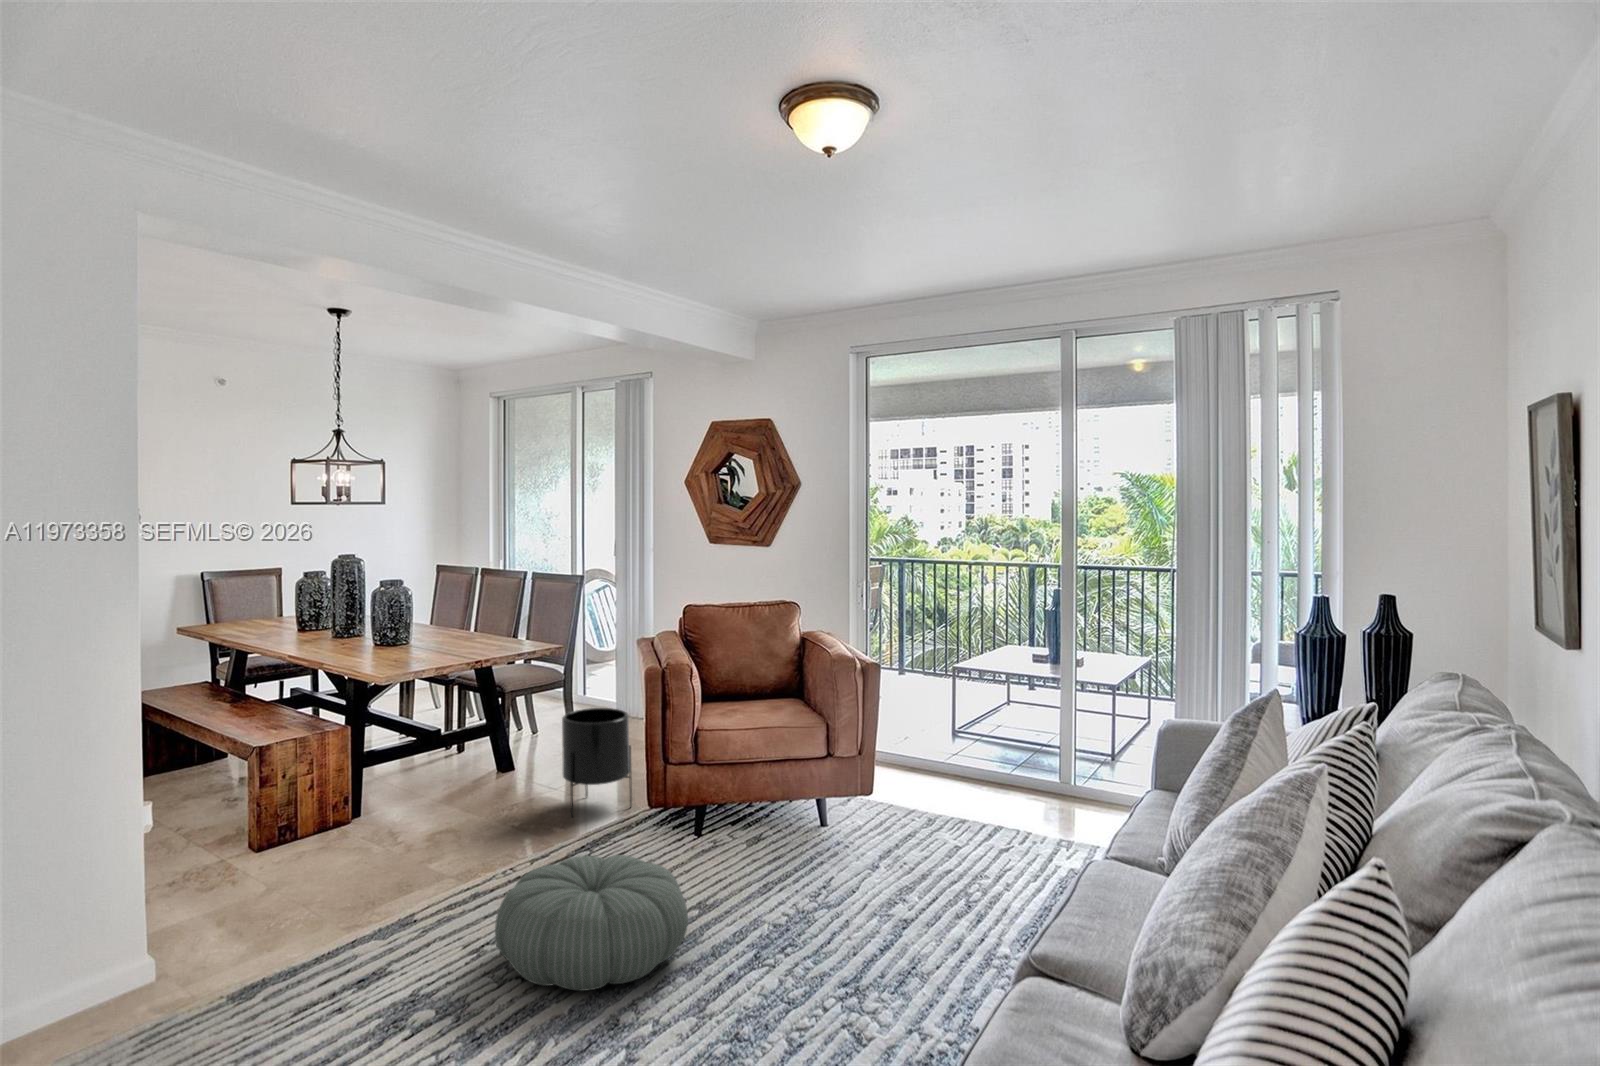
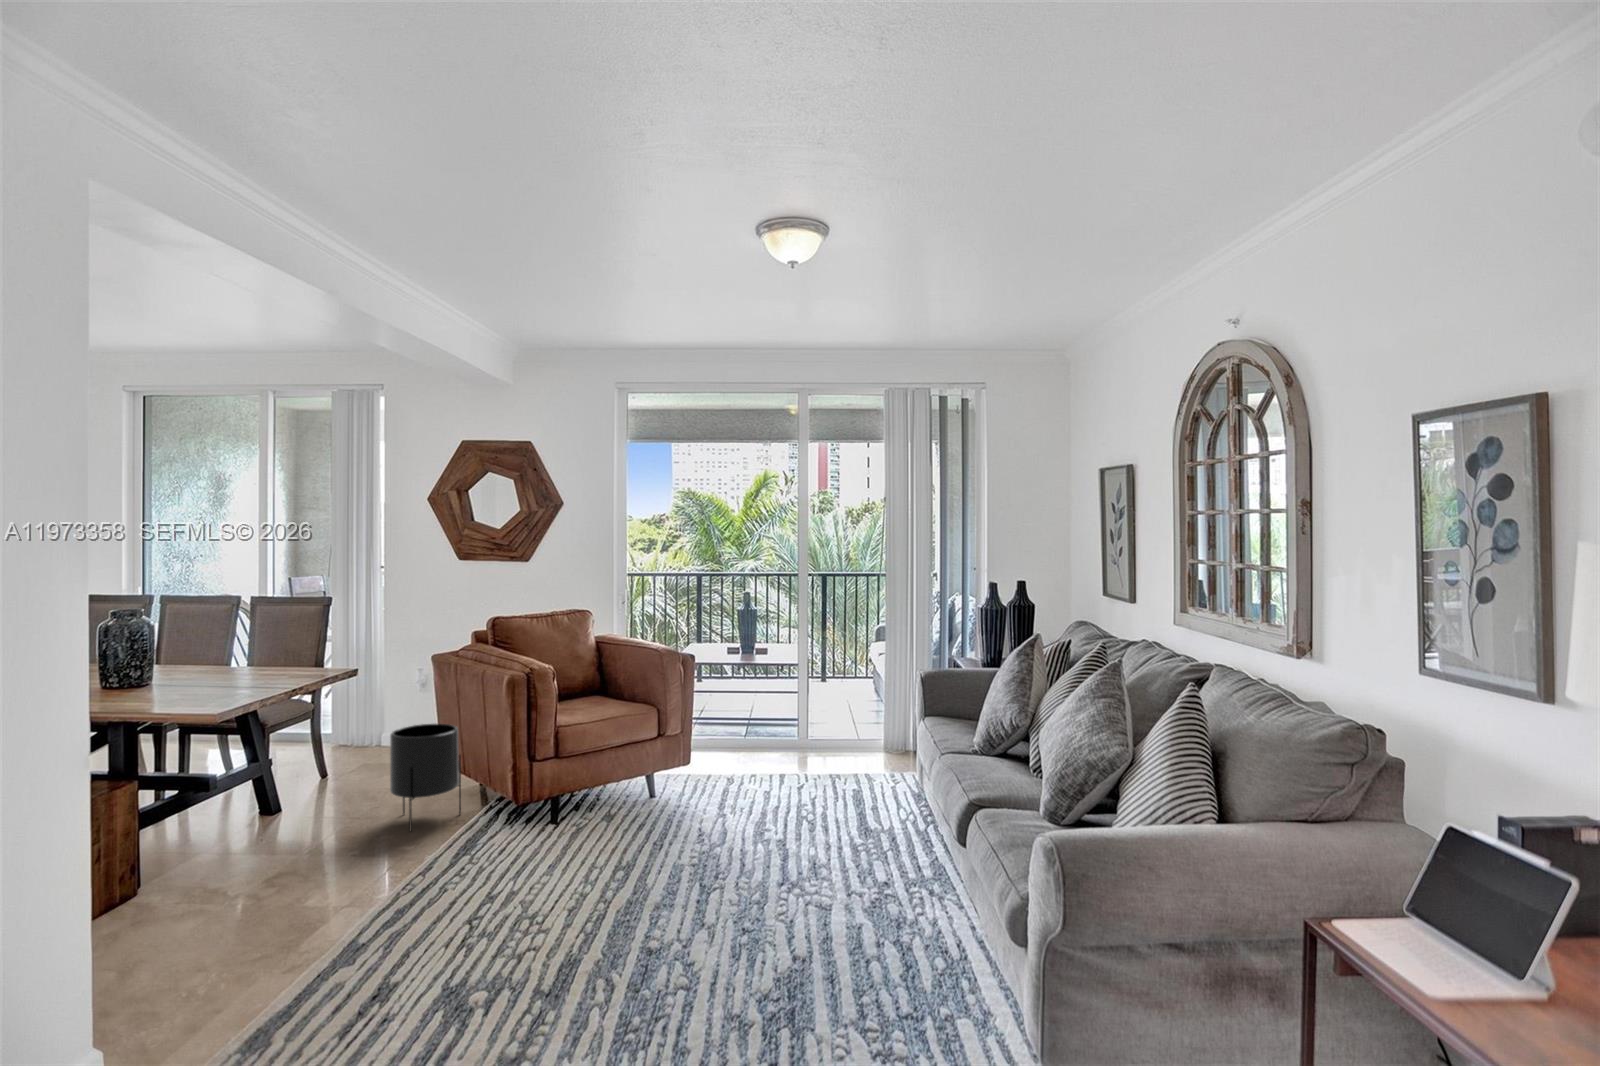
pouf: present [495,855,688,991] -> none [488,830,661,949]

